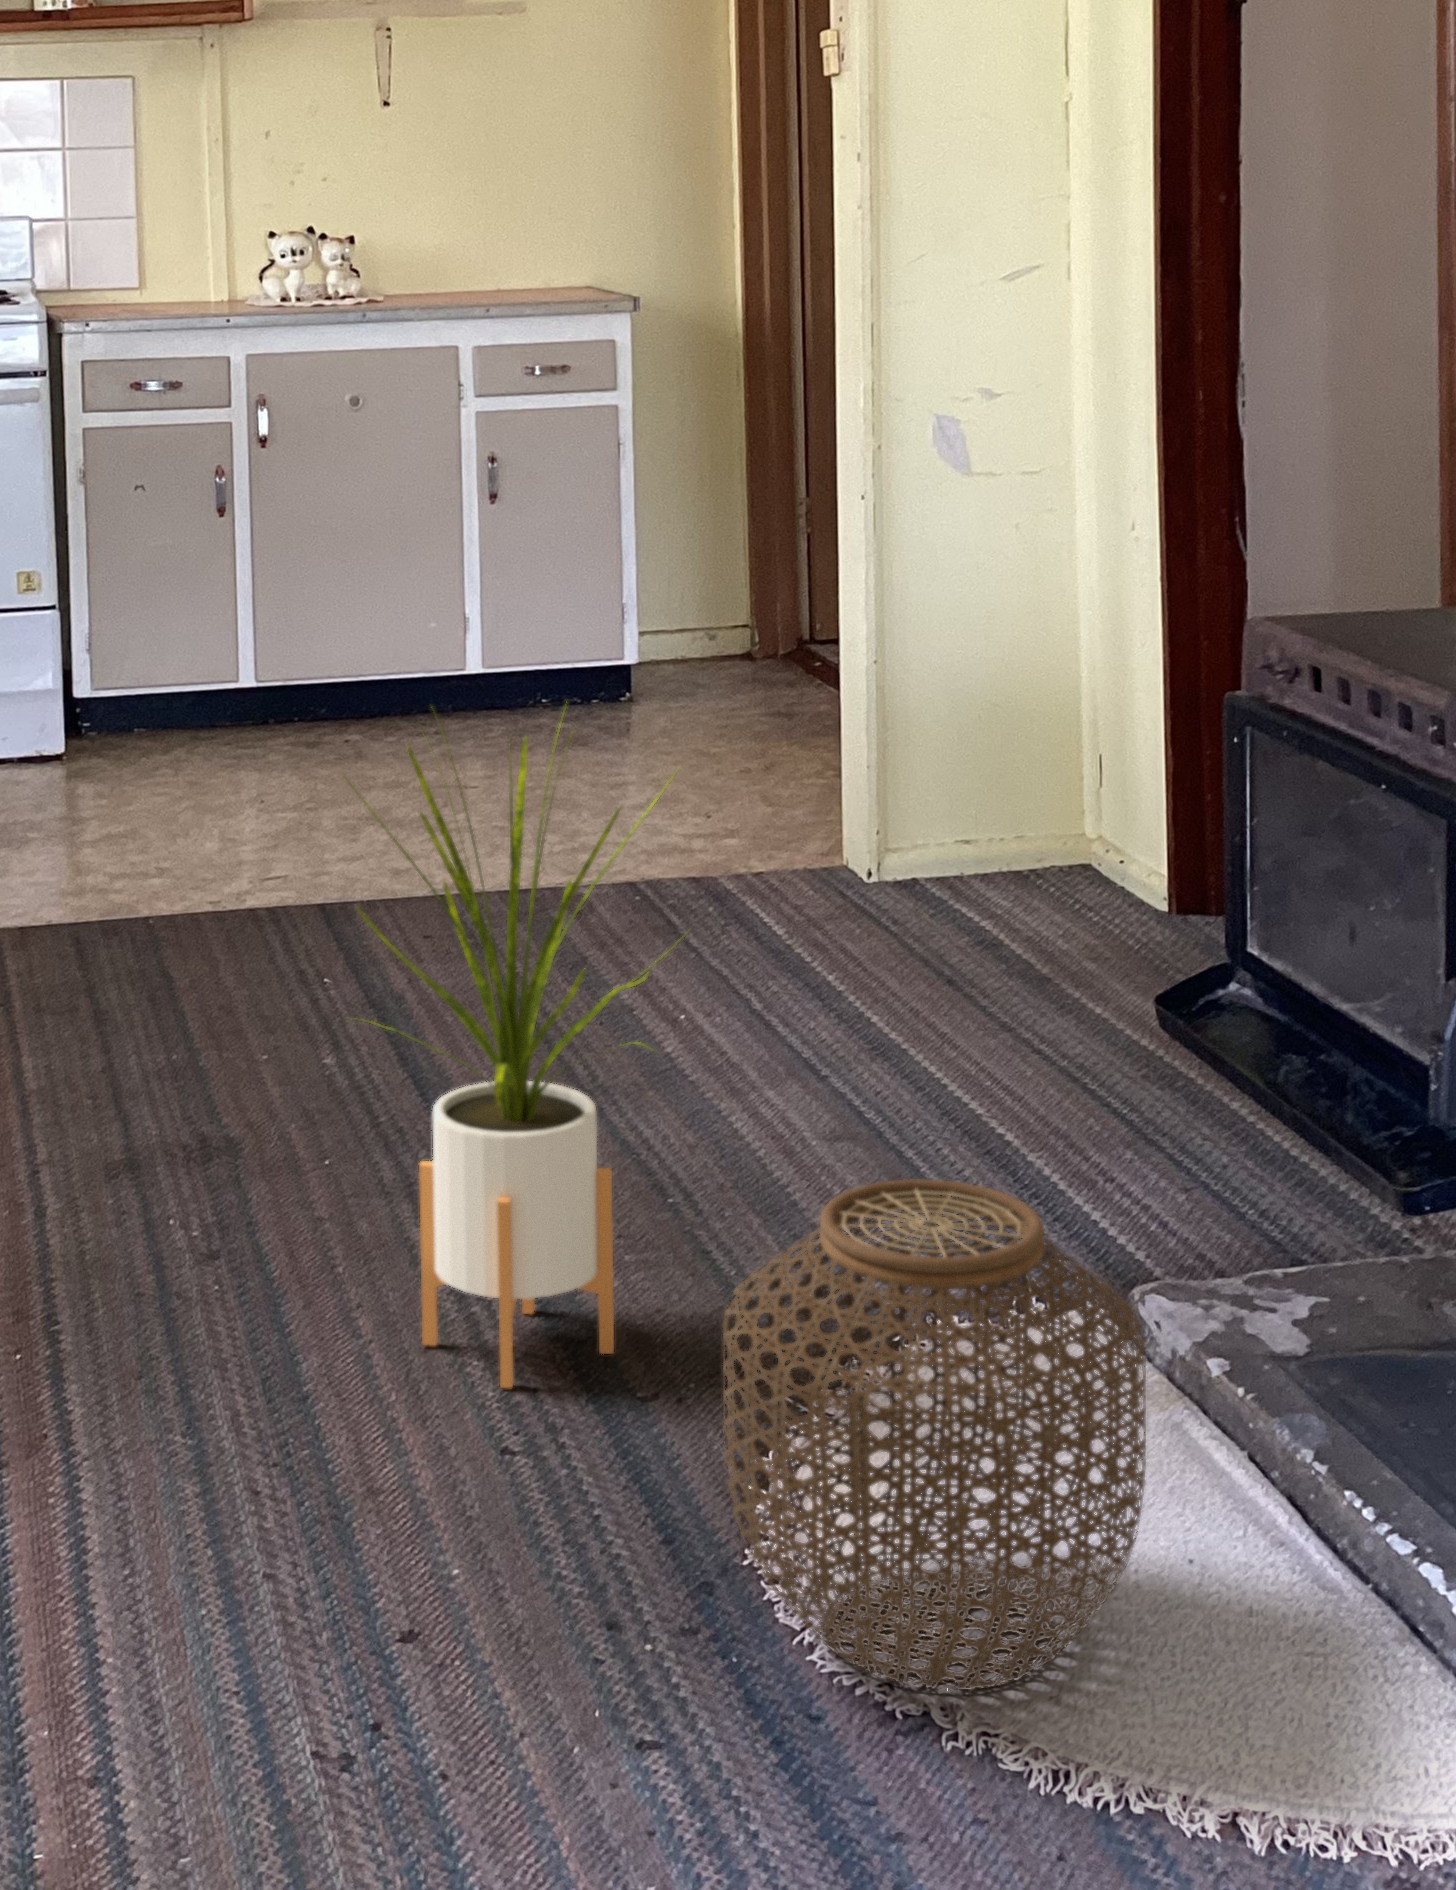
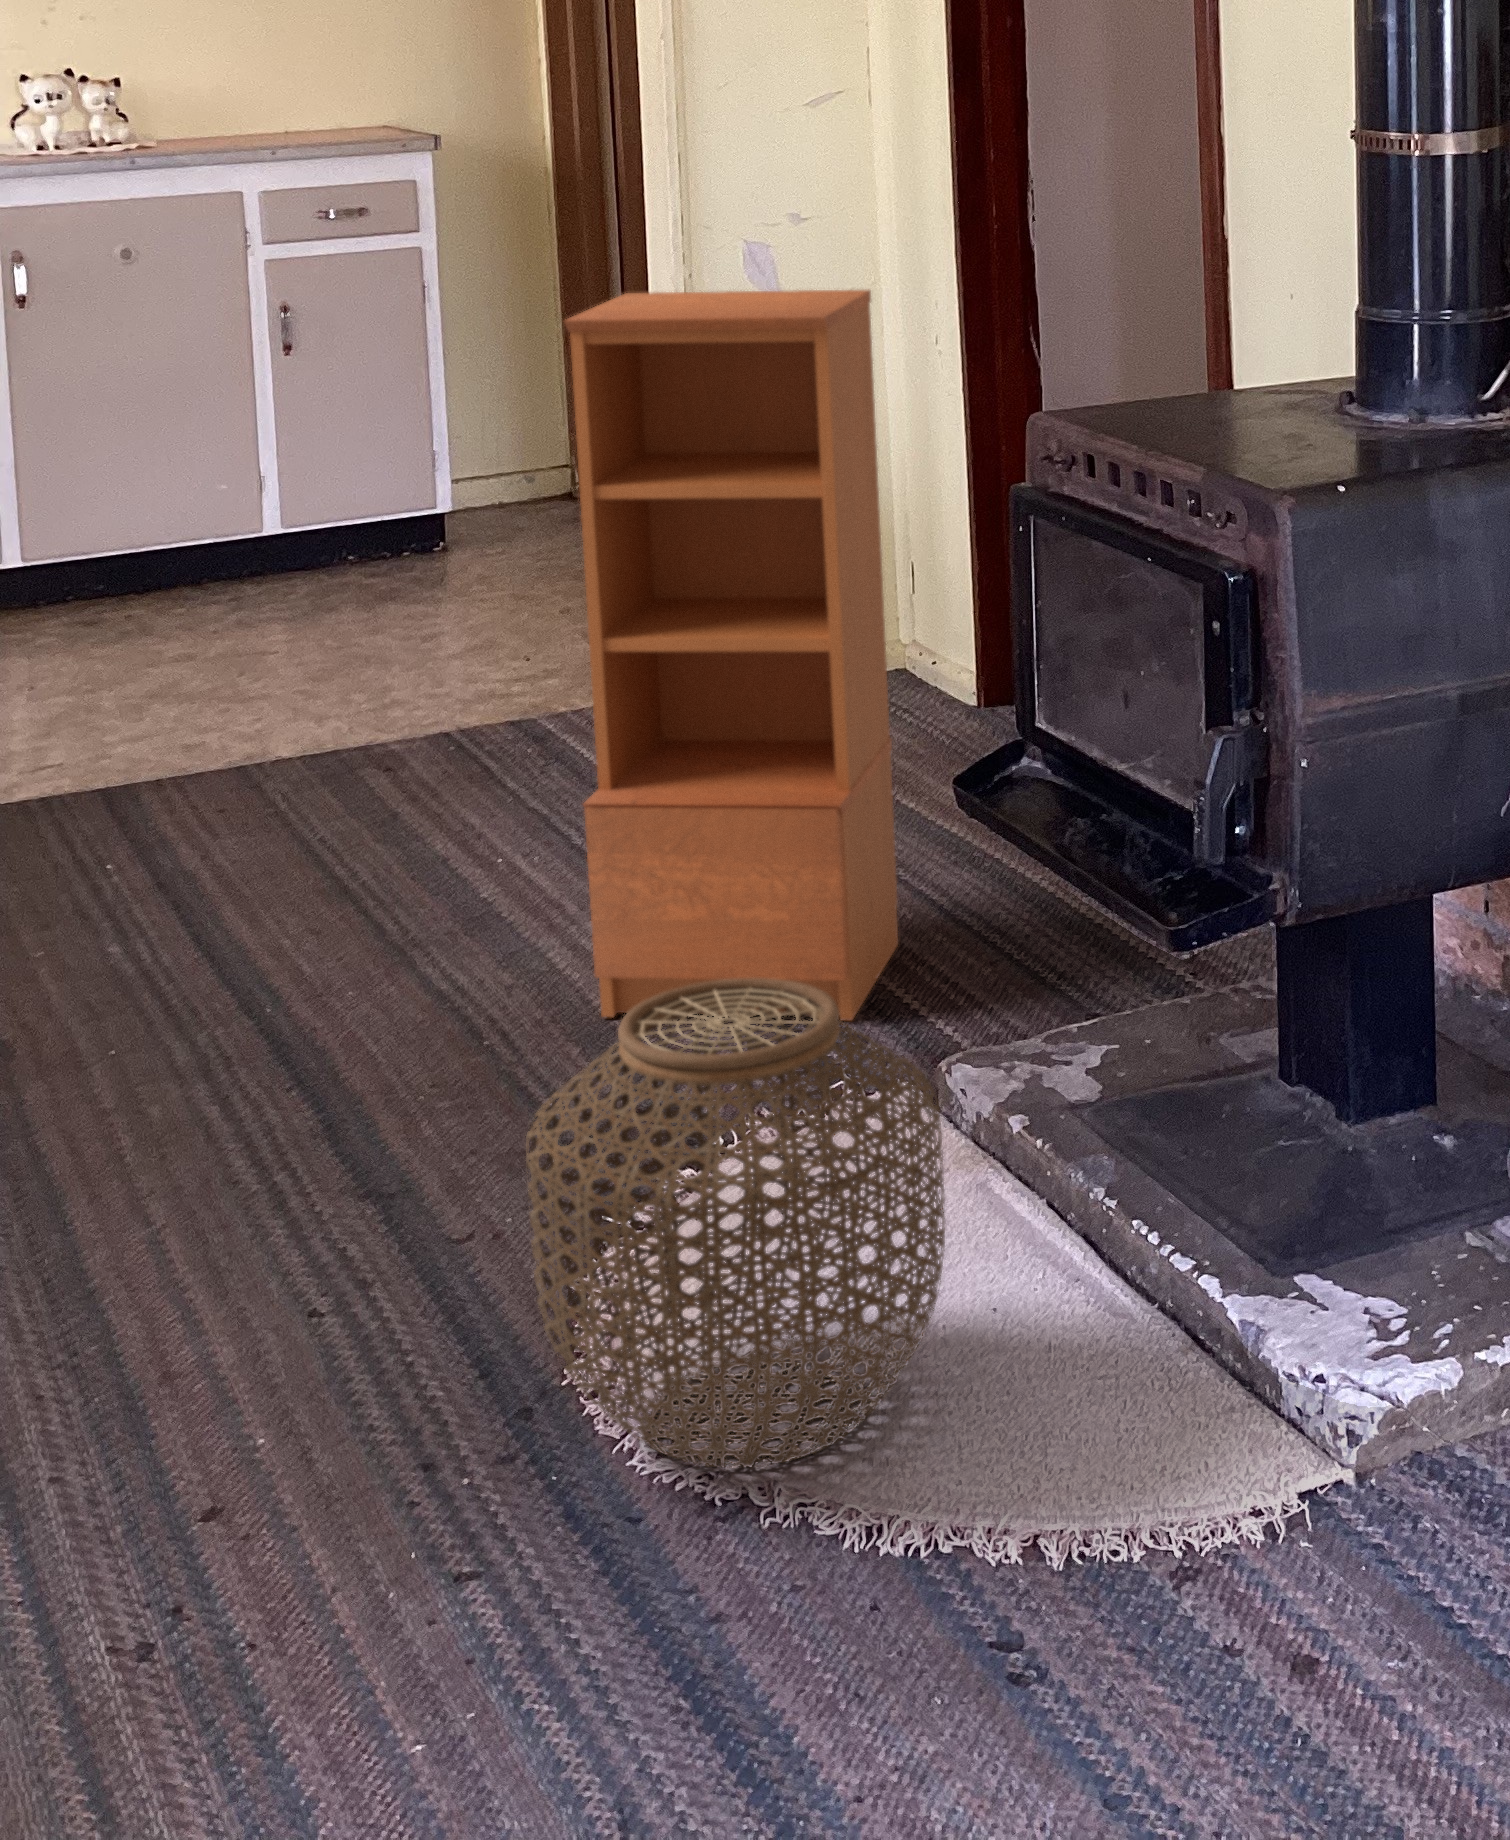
bookcase: none [775,461,1090,1235] -> present [564,289,898,1021]
house plant: present [340,707,685,1388] -> none [103,543,489,1241]

